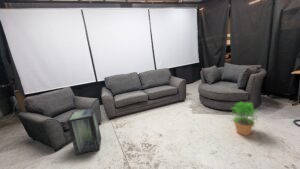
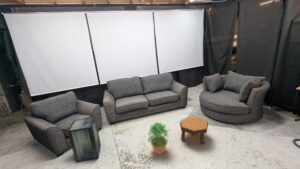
potted plant: present [233,102,257,135] -> present [148,123,169,155]
footstool: none [181,105,210,131] -> present [180,116,208,144]

